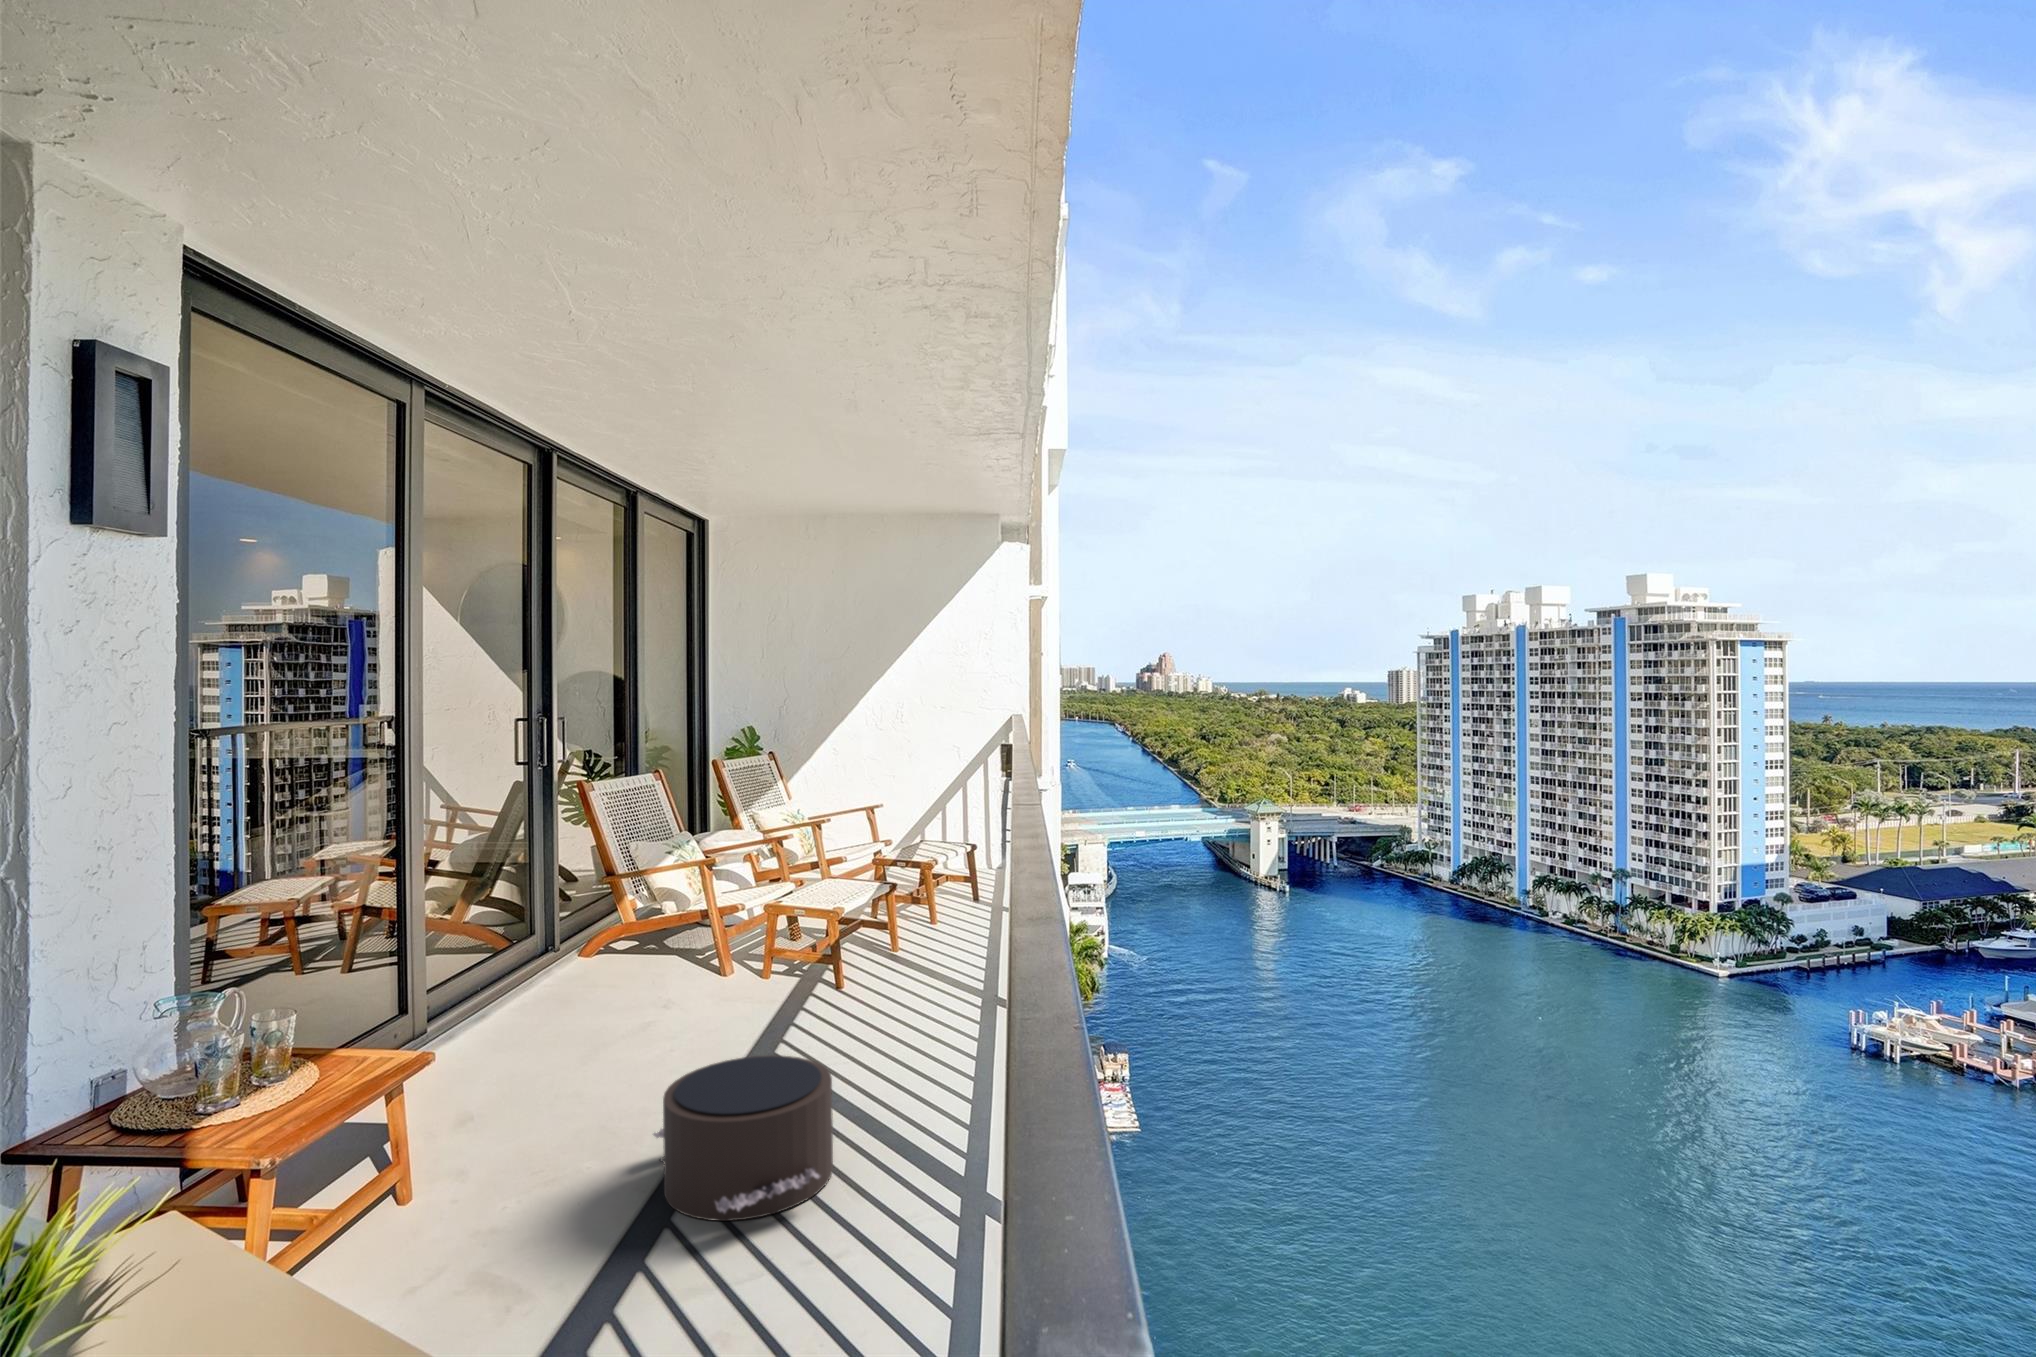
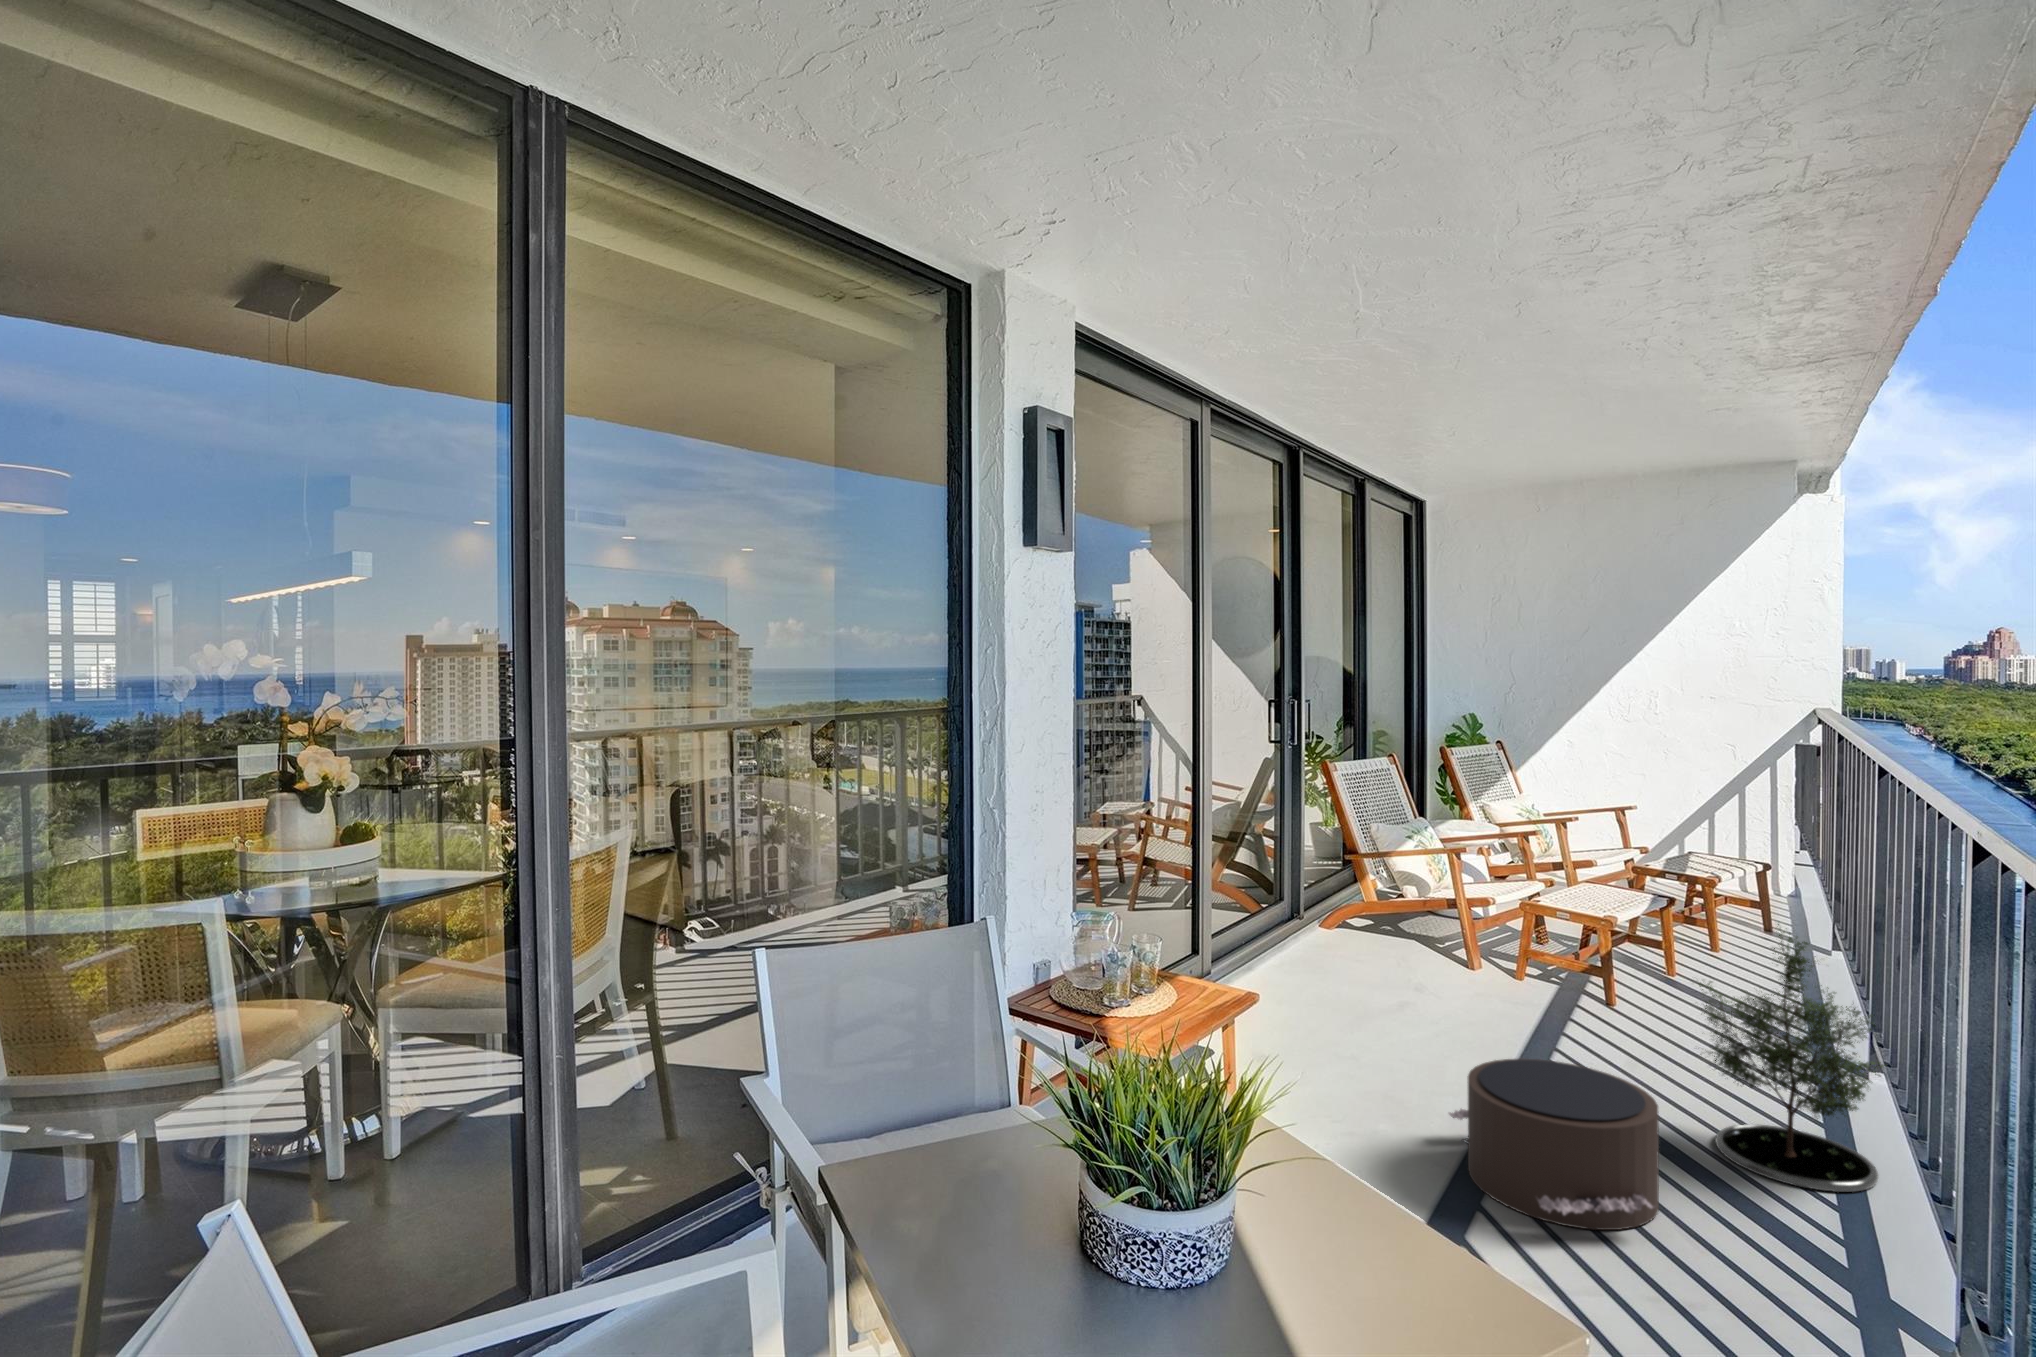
potted tree: none [874,892,1007,1118] -> present [1699,924,1884,1192]

